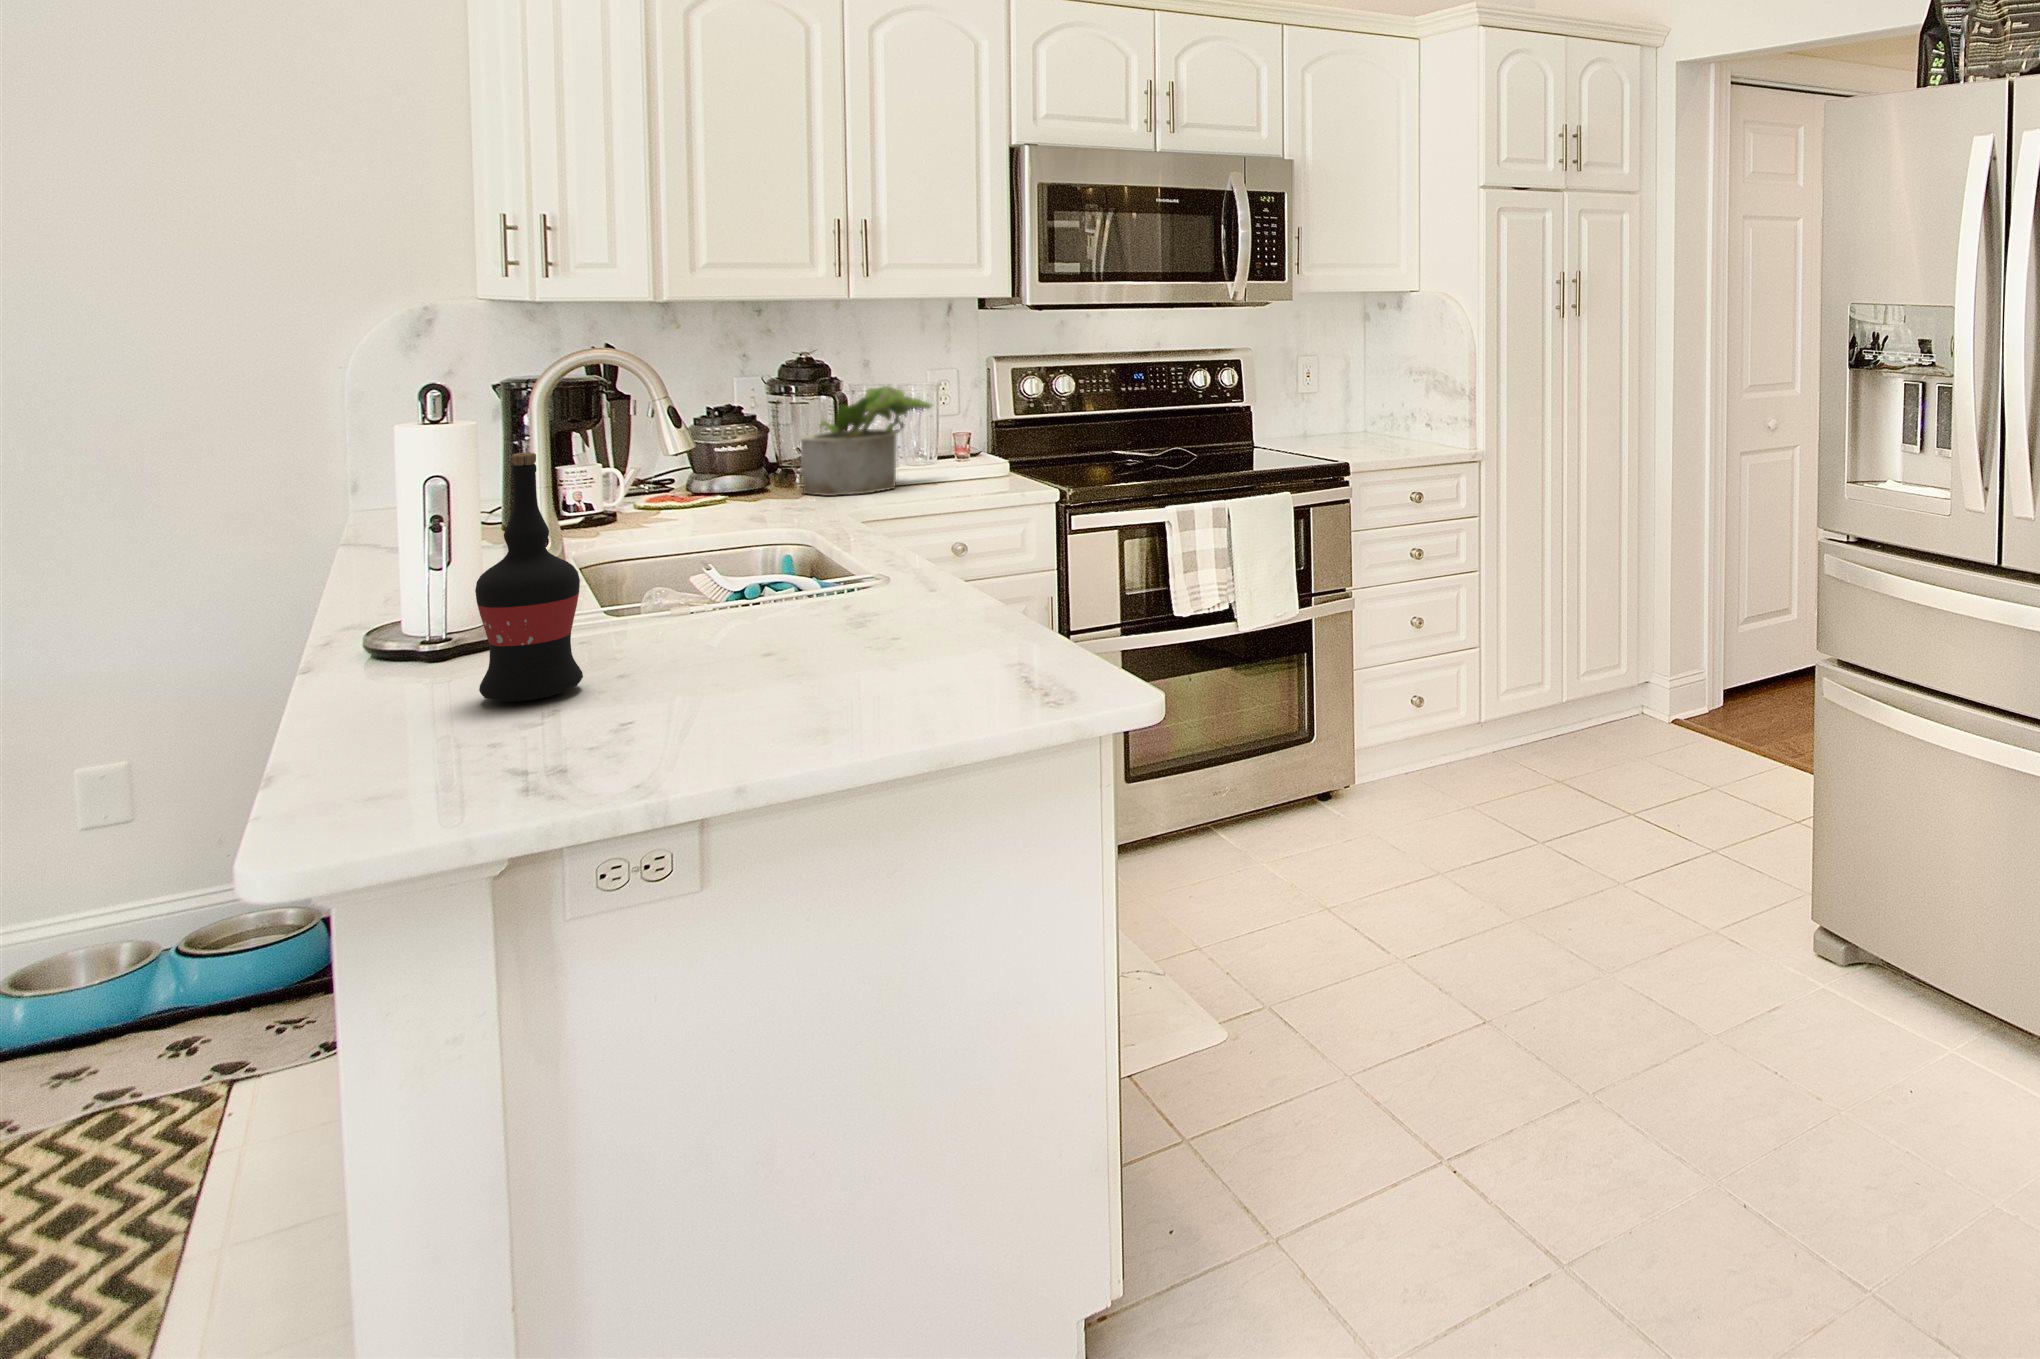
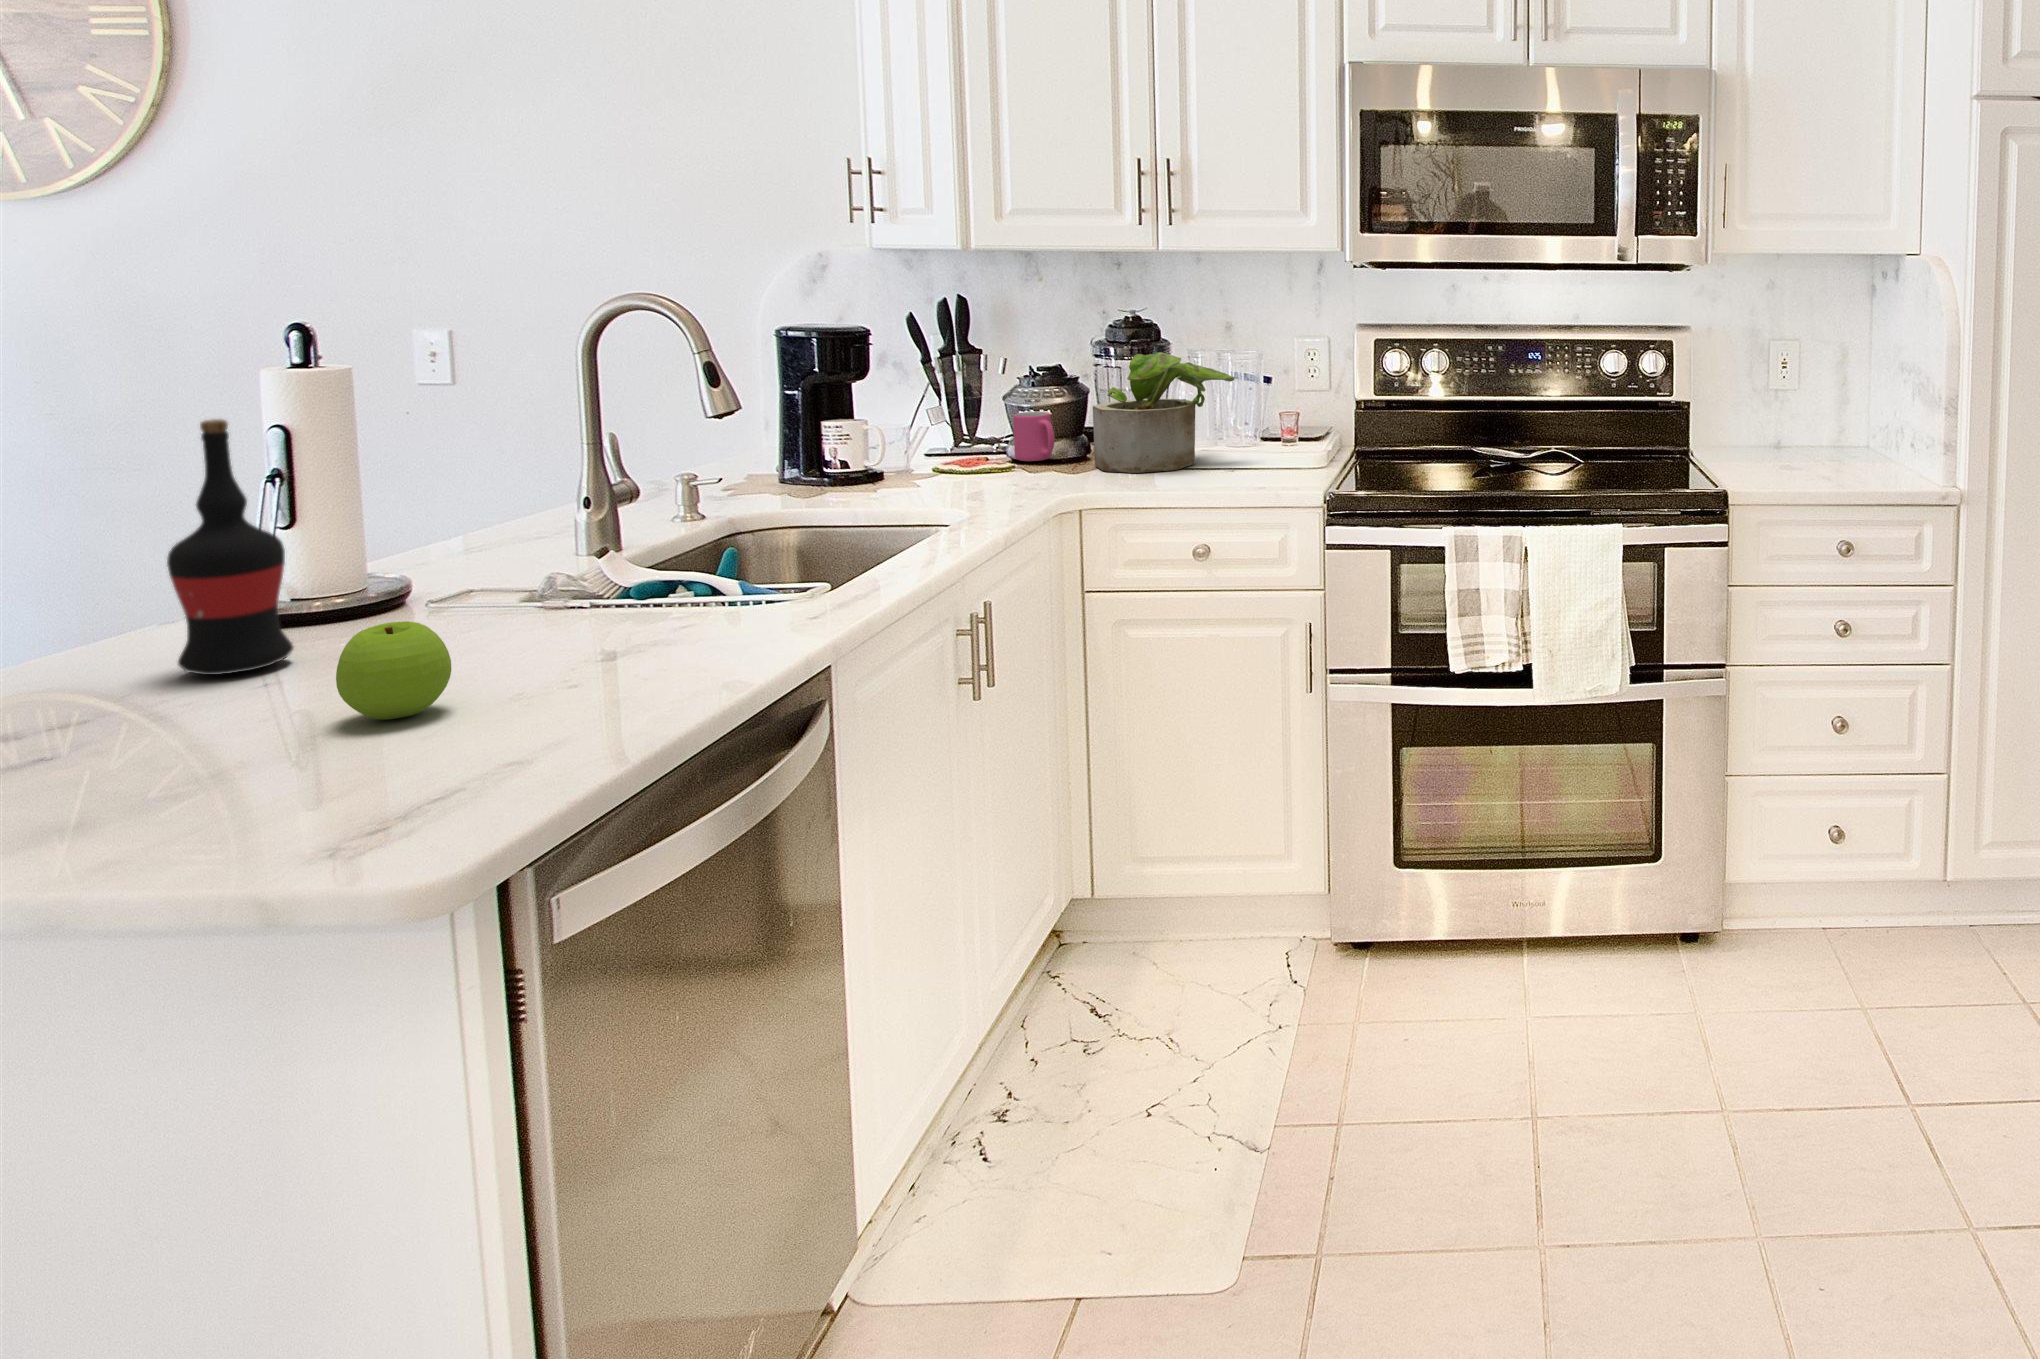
mug: none [700,451,752,498] -> present [1013,412,1055,461]
apple: none [801,599,890,682] -> present [336,621,452,719]

